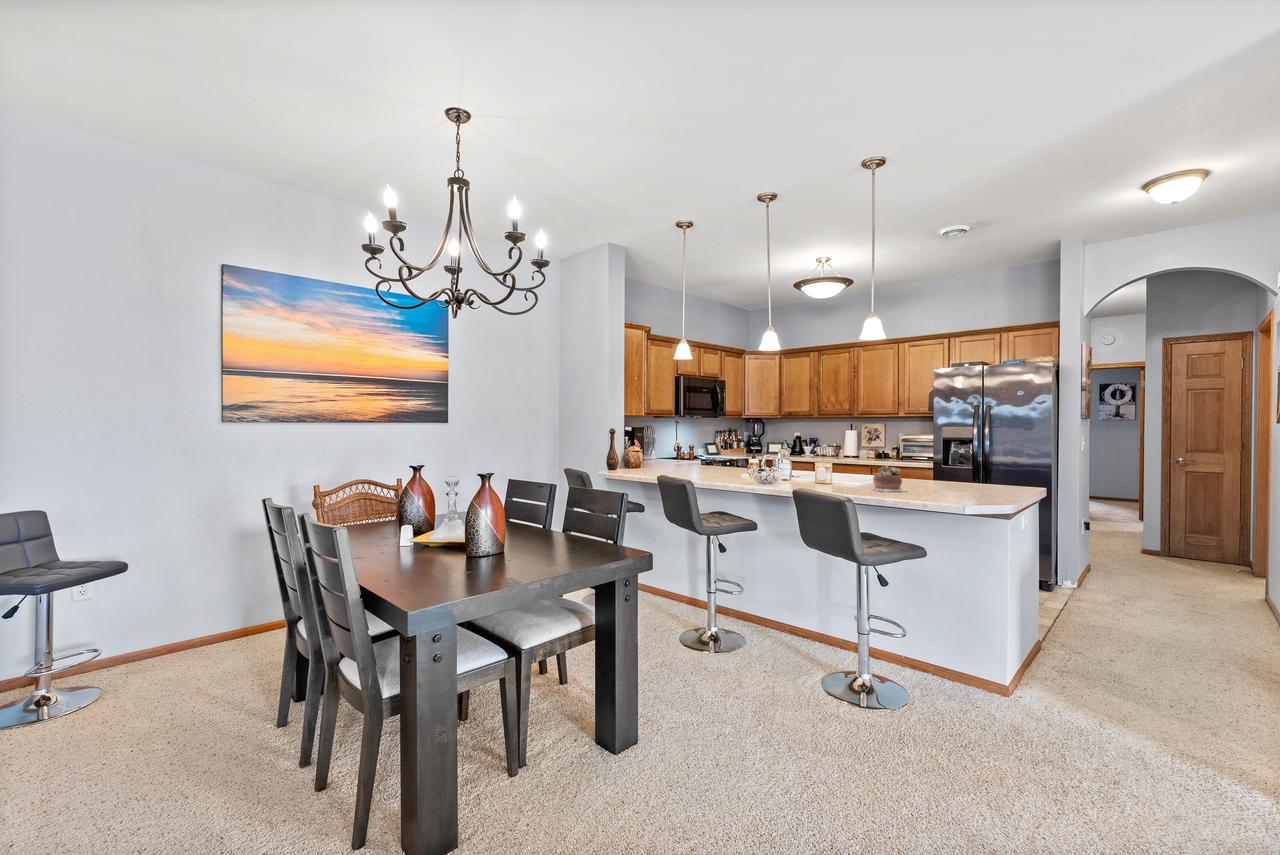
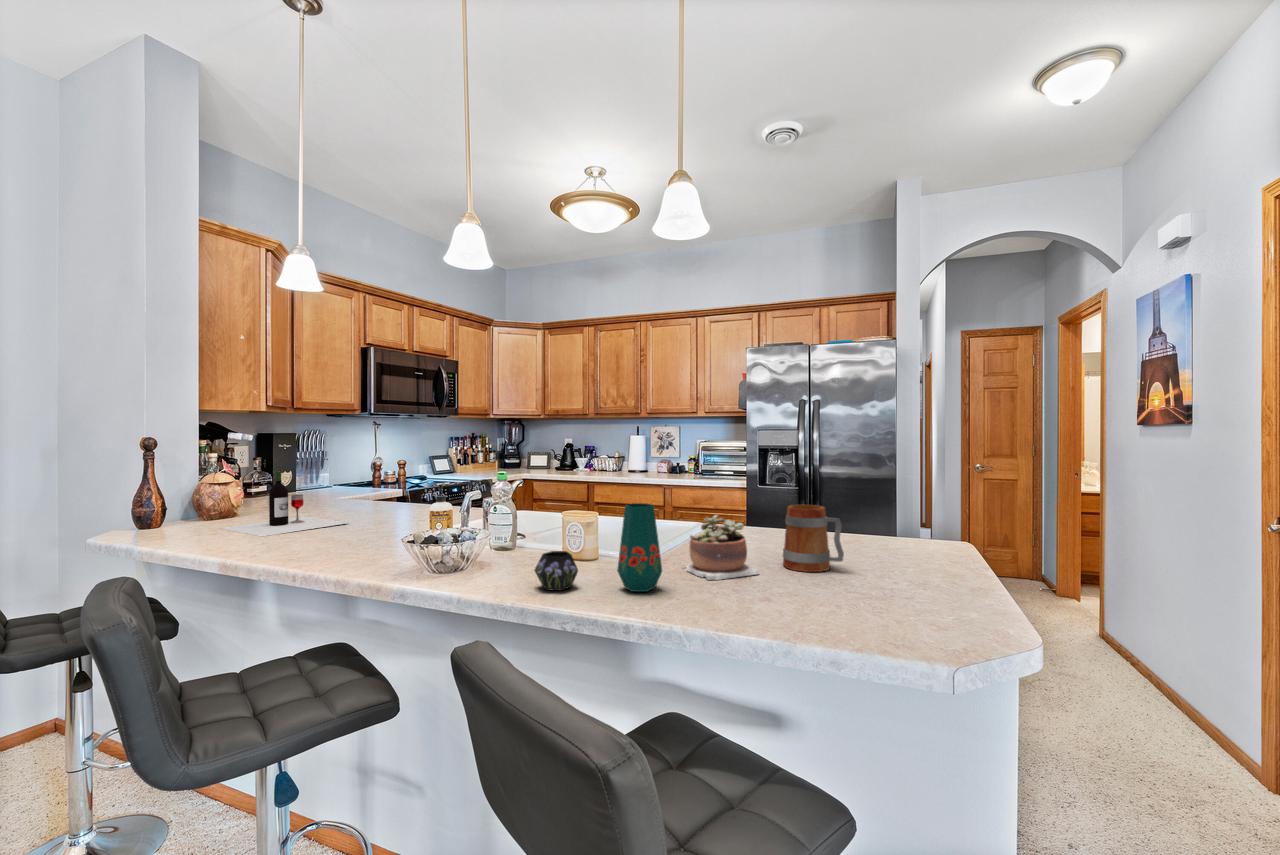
wine bottle: none [640,445,697,474] -> present [220,471,347,536]
vase: none [803,457,859,492] -> present [535,503,662,592]
mug: none [922,462,952,493] -> present [783,505,844,572]

